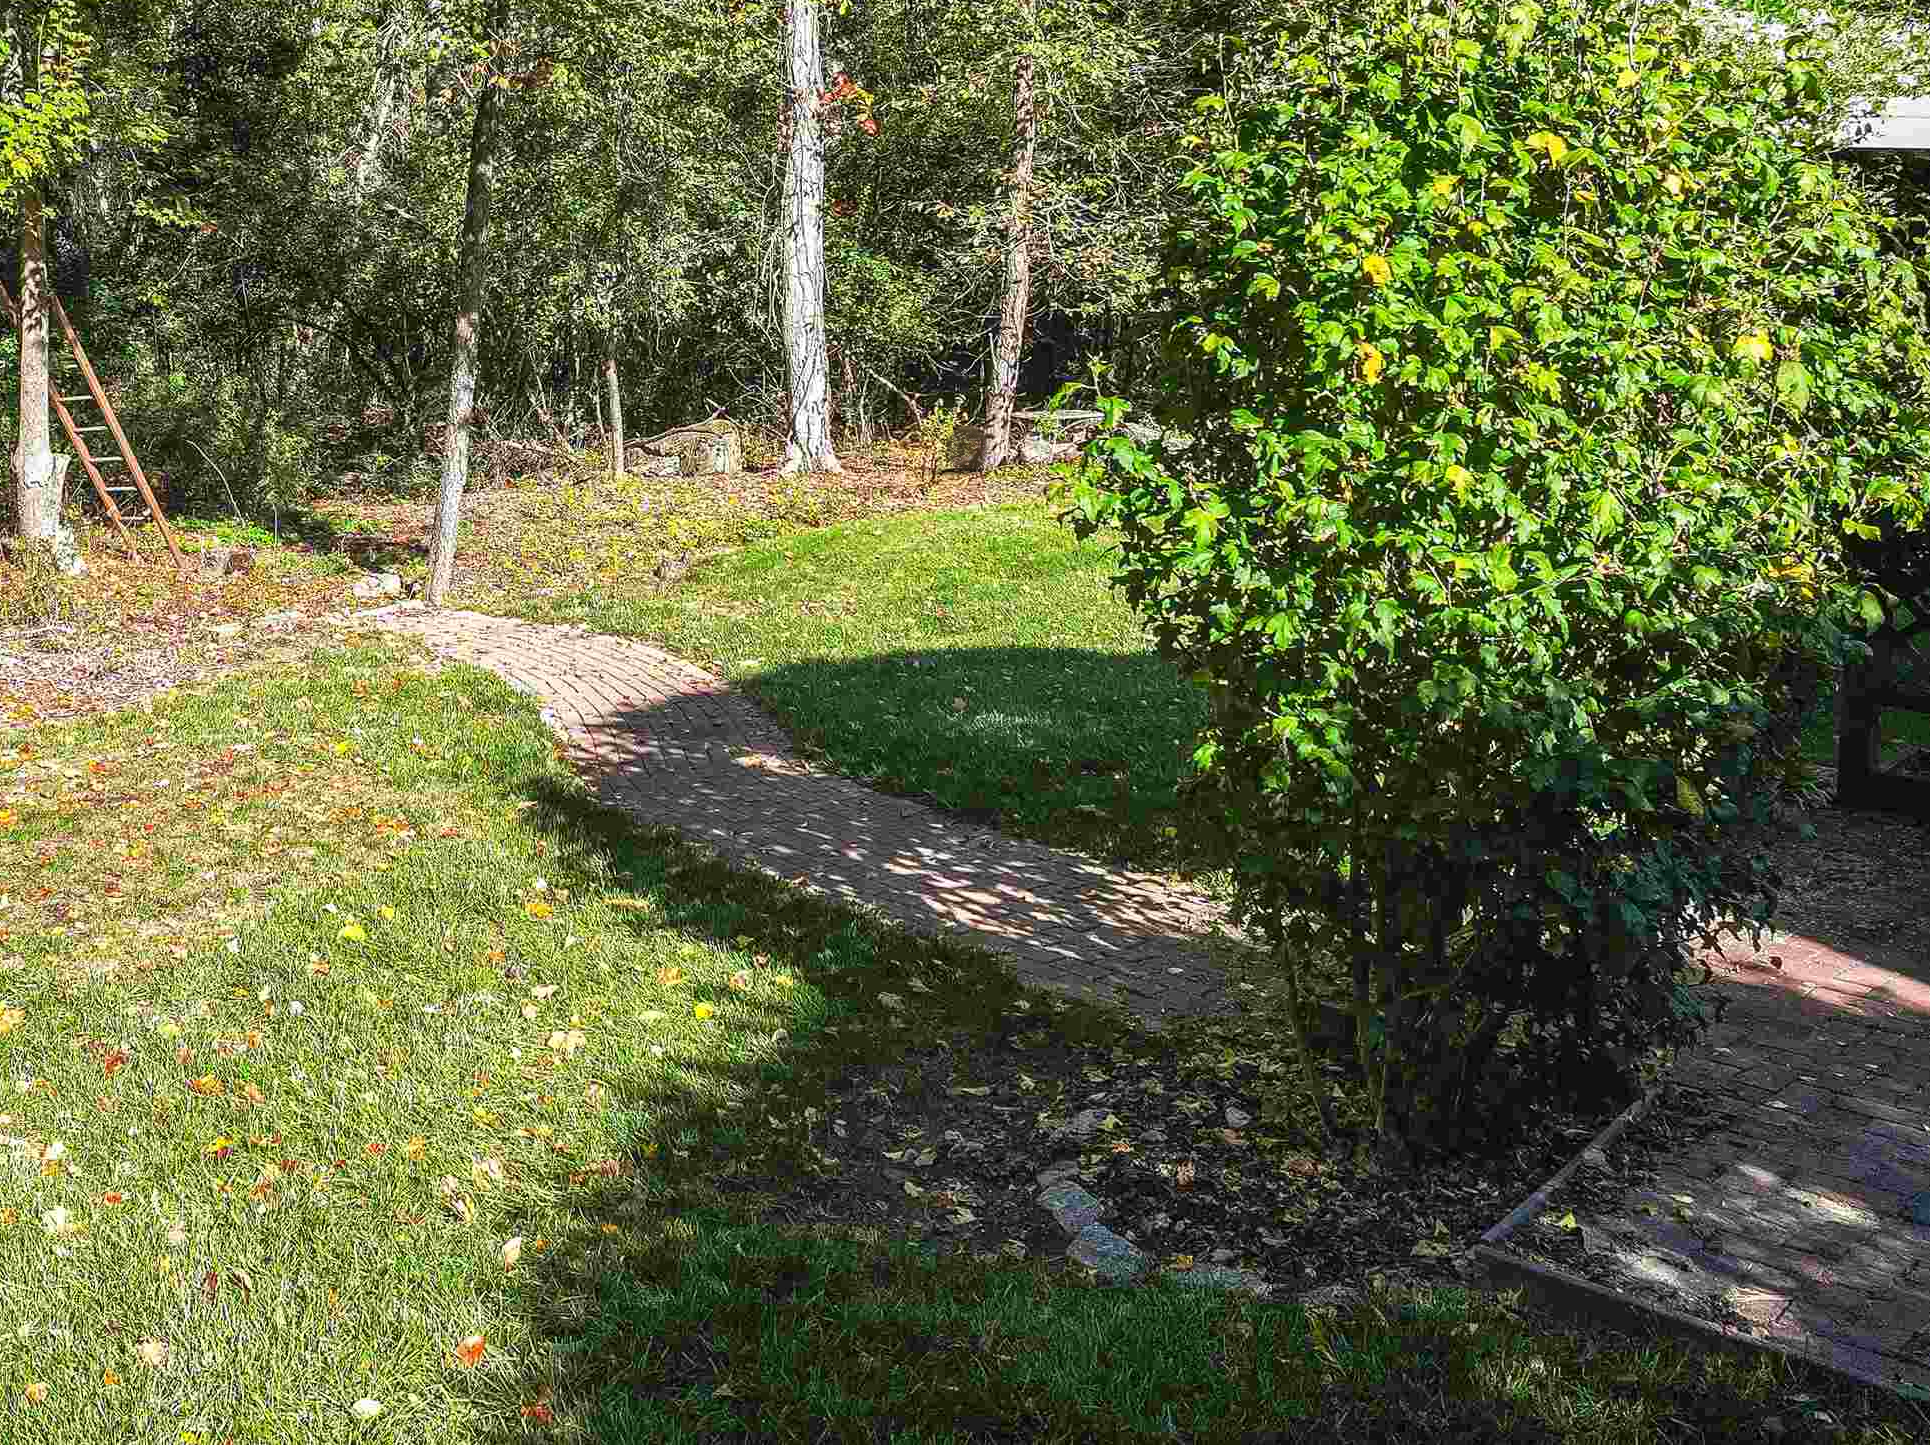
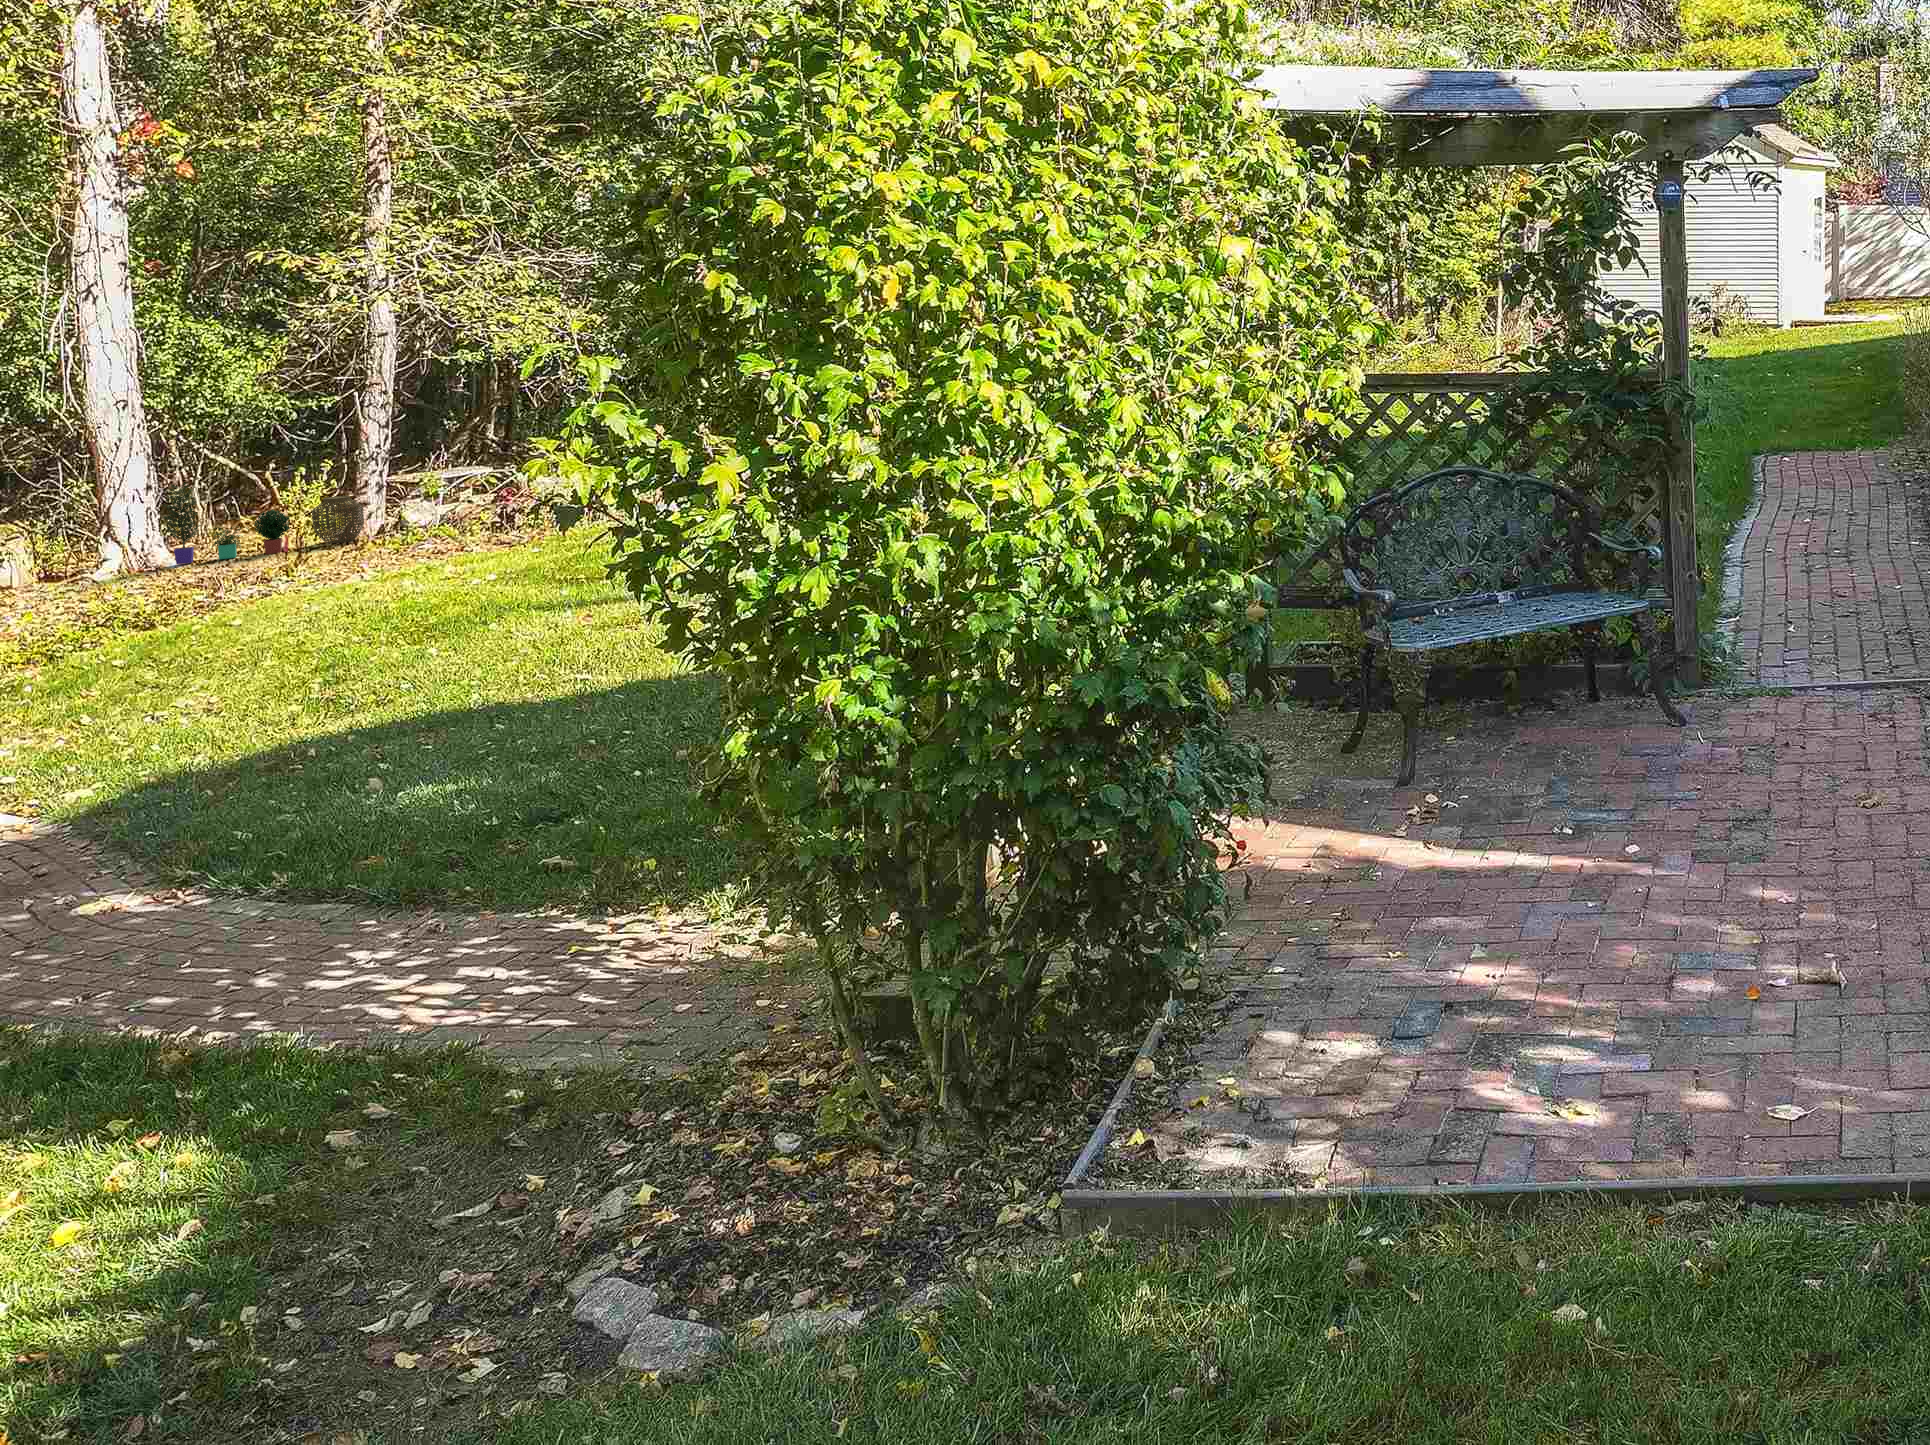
potted plant: none [836,398,930,472] -> present [163,483,290,564]

